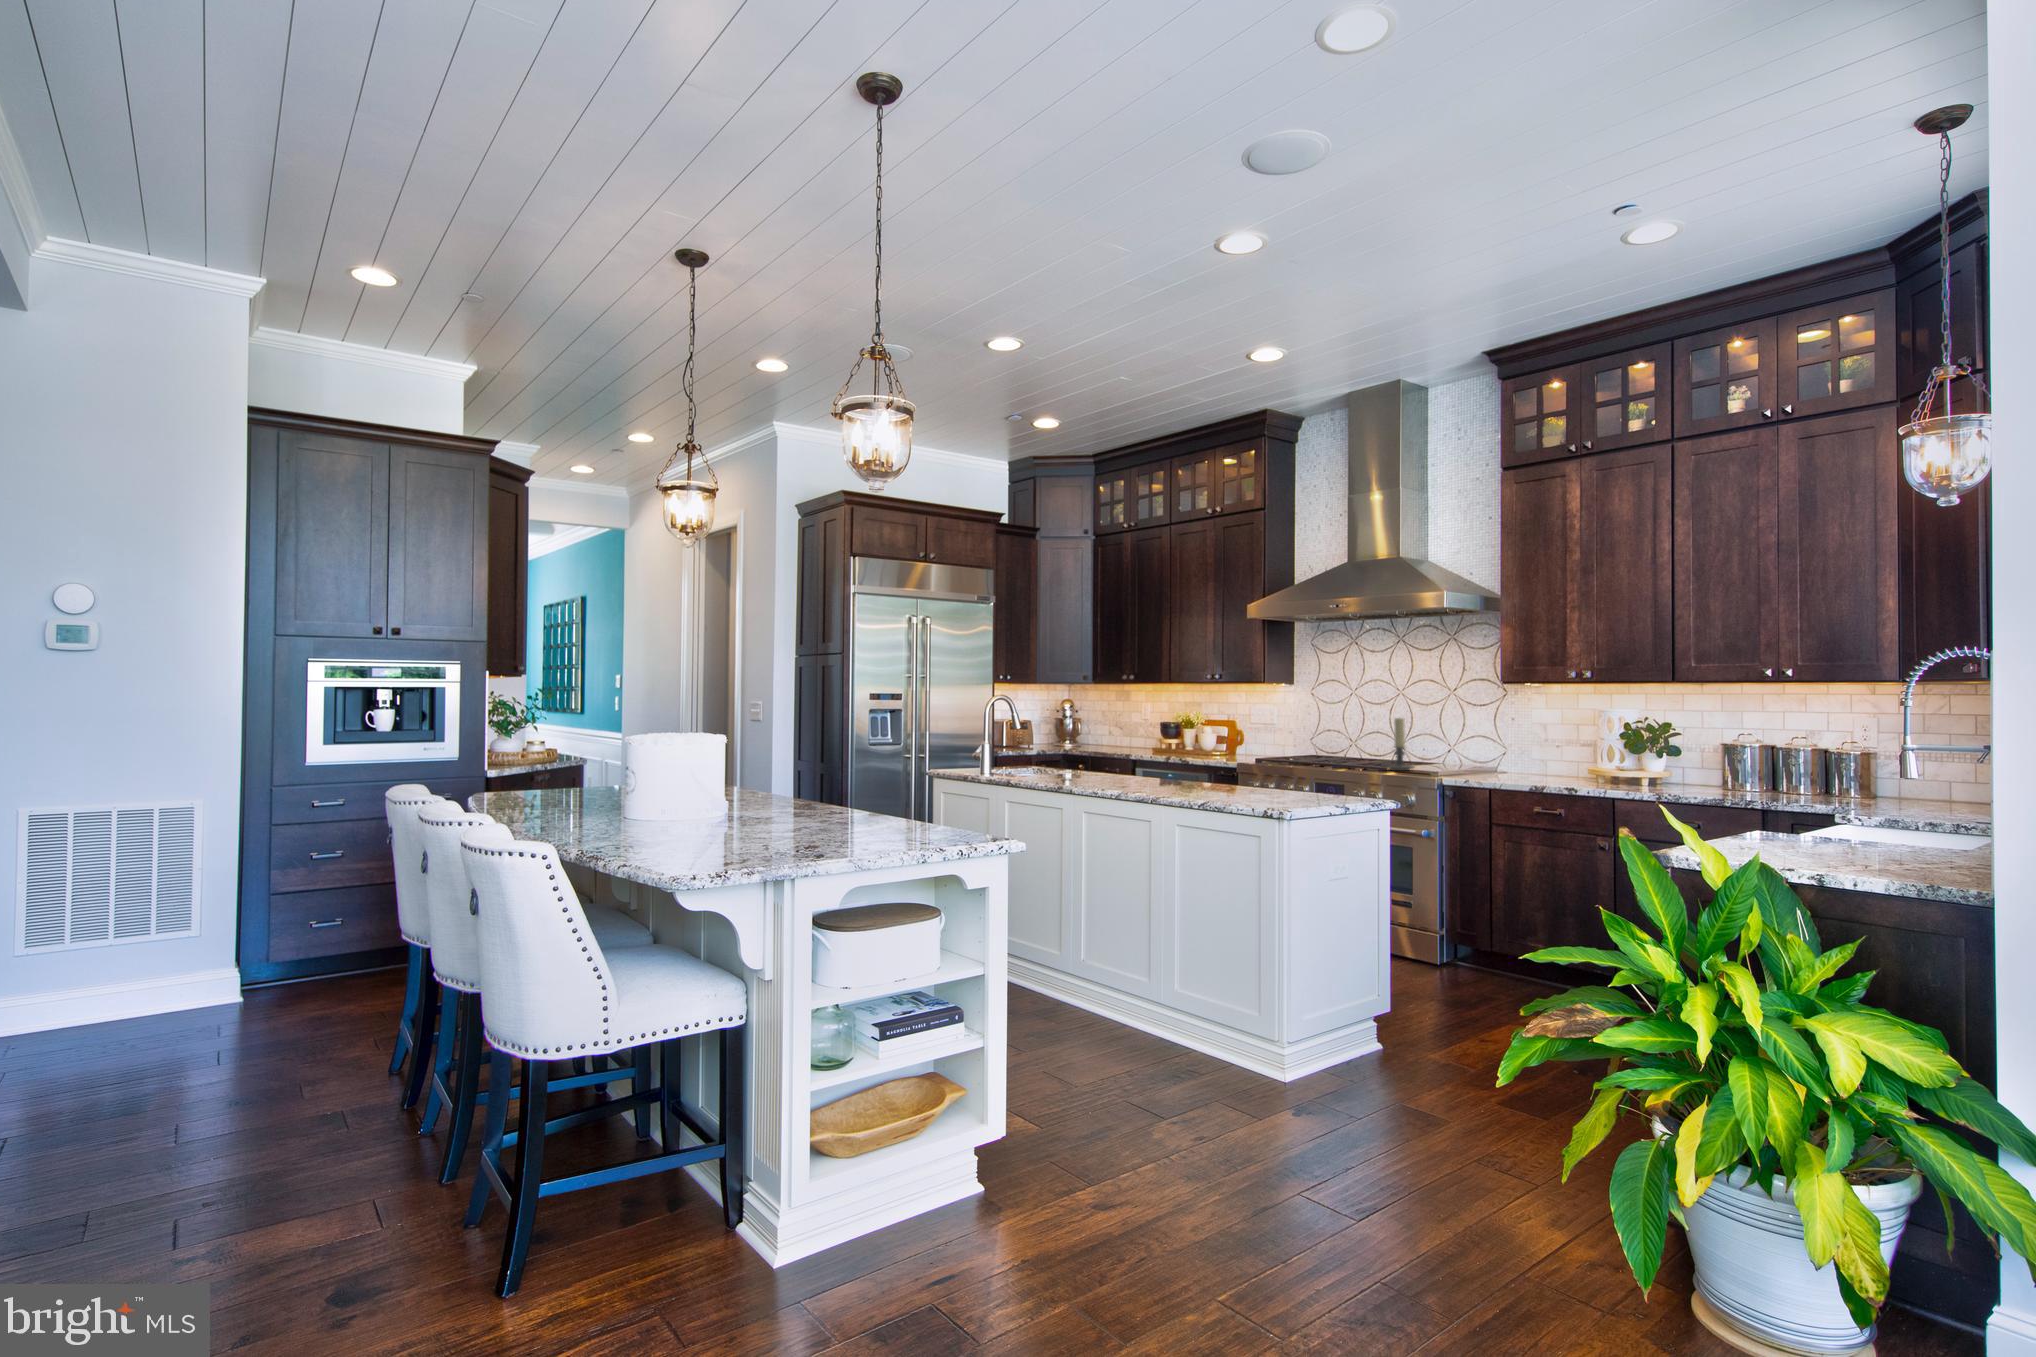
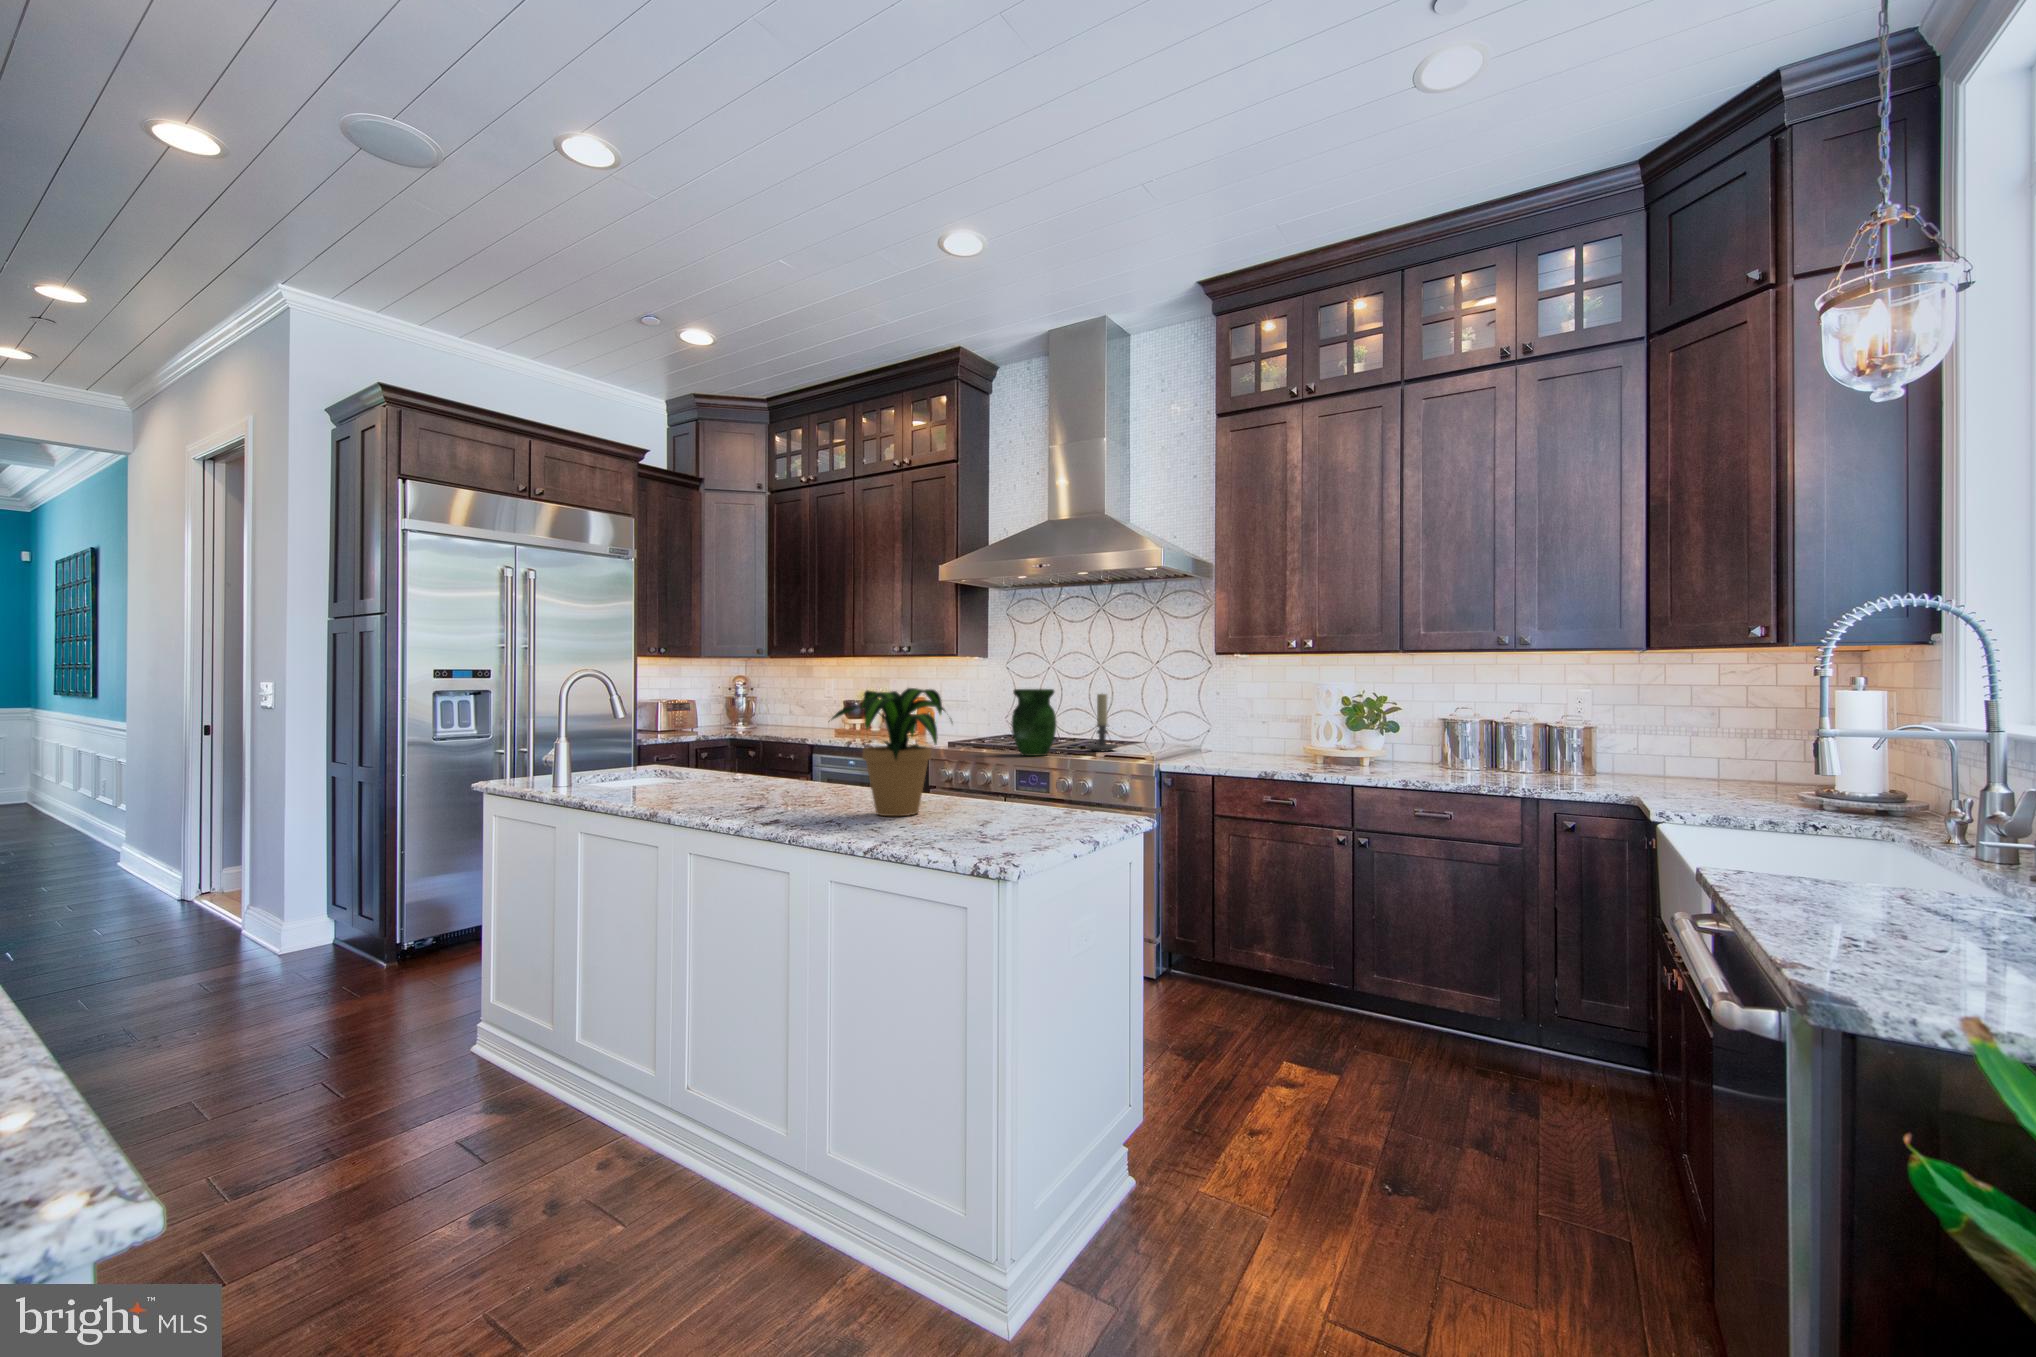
potted plant: none [1166,710,1256,797] -> present [832,688,952,816]
vase: none [1312,713,1354,772] -> present [1011,689,1056,756]

